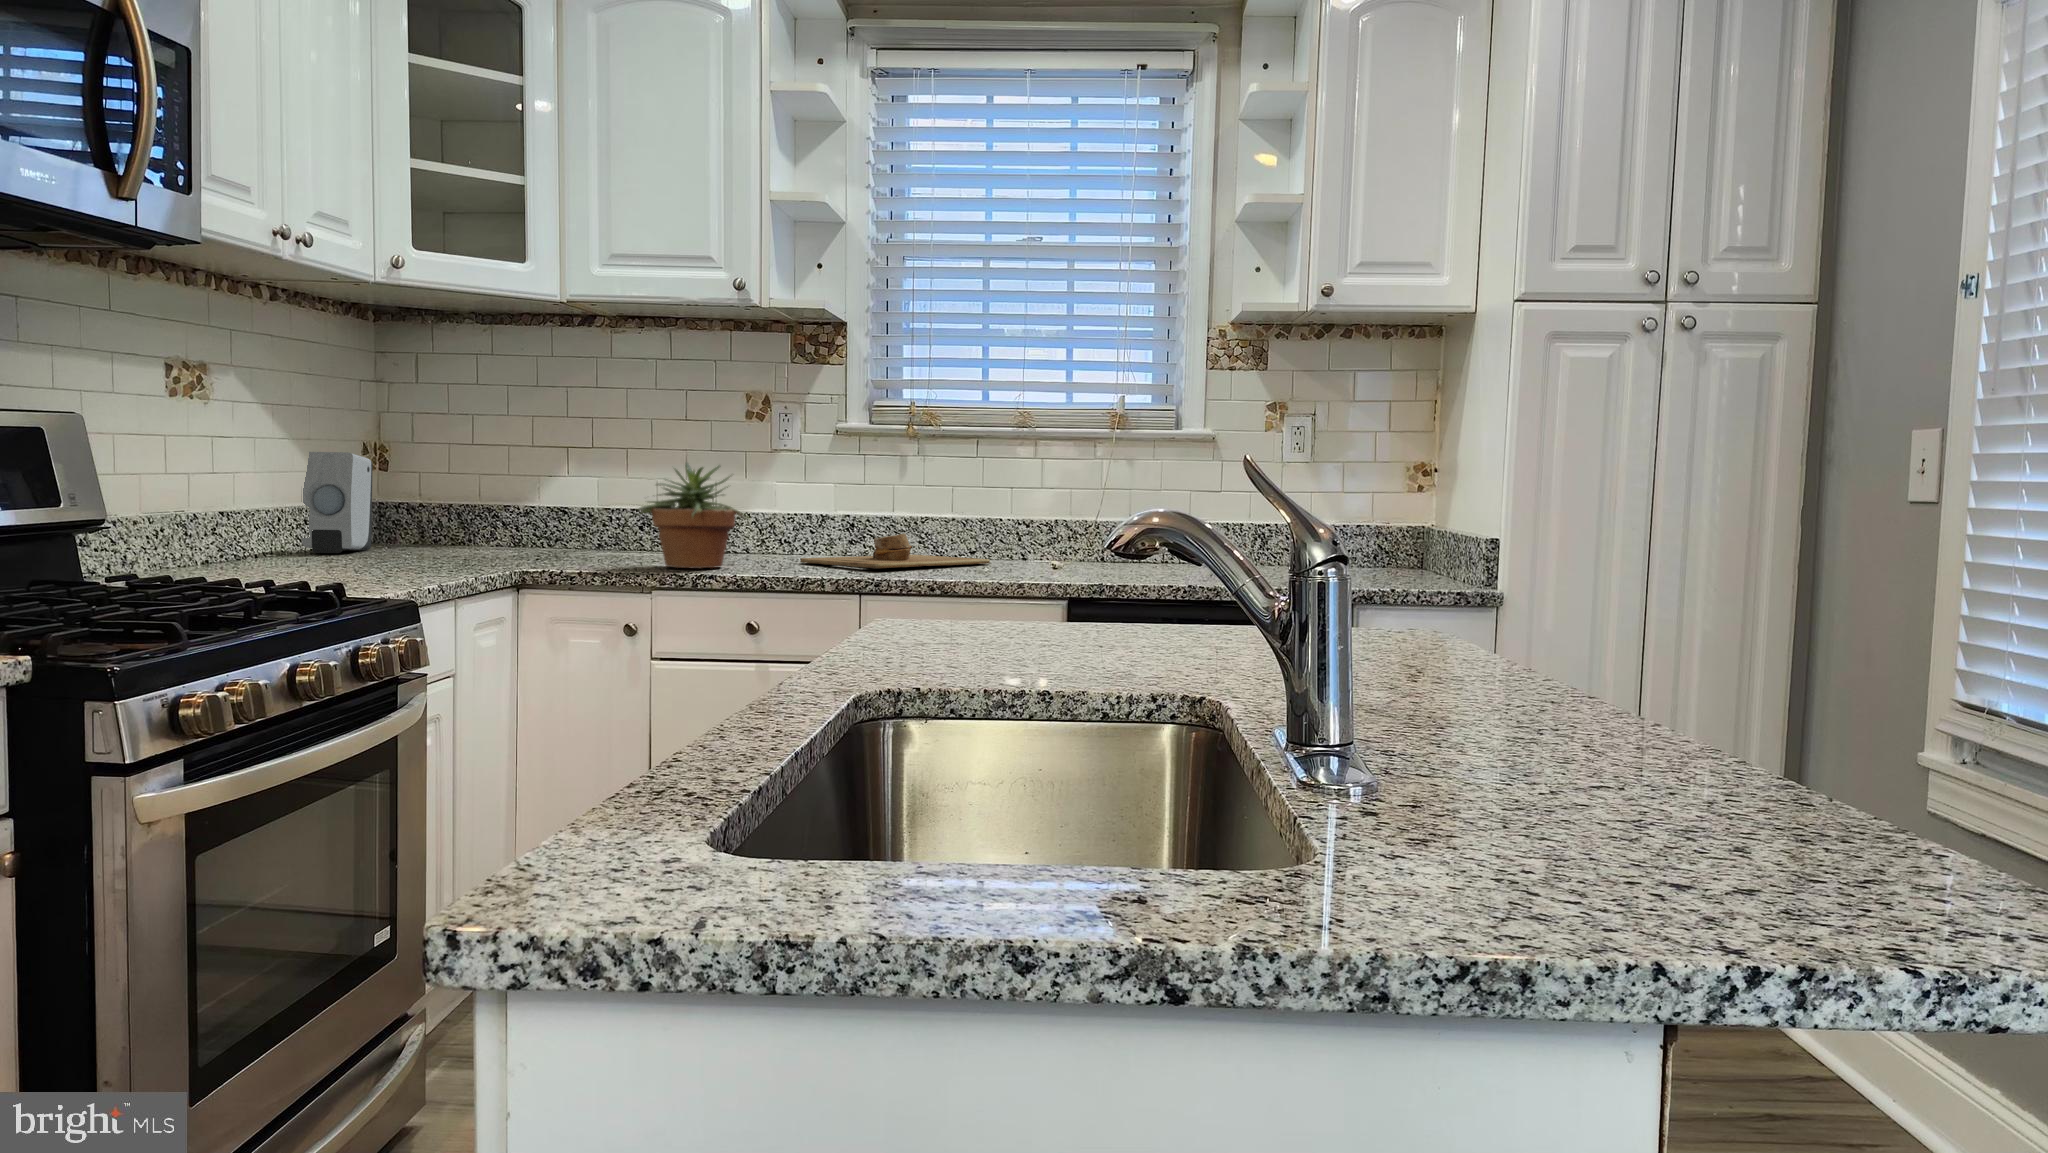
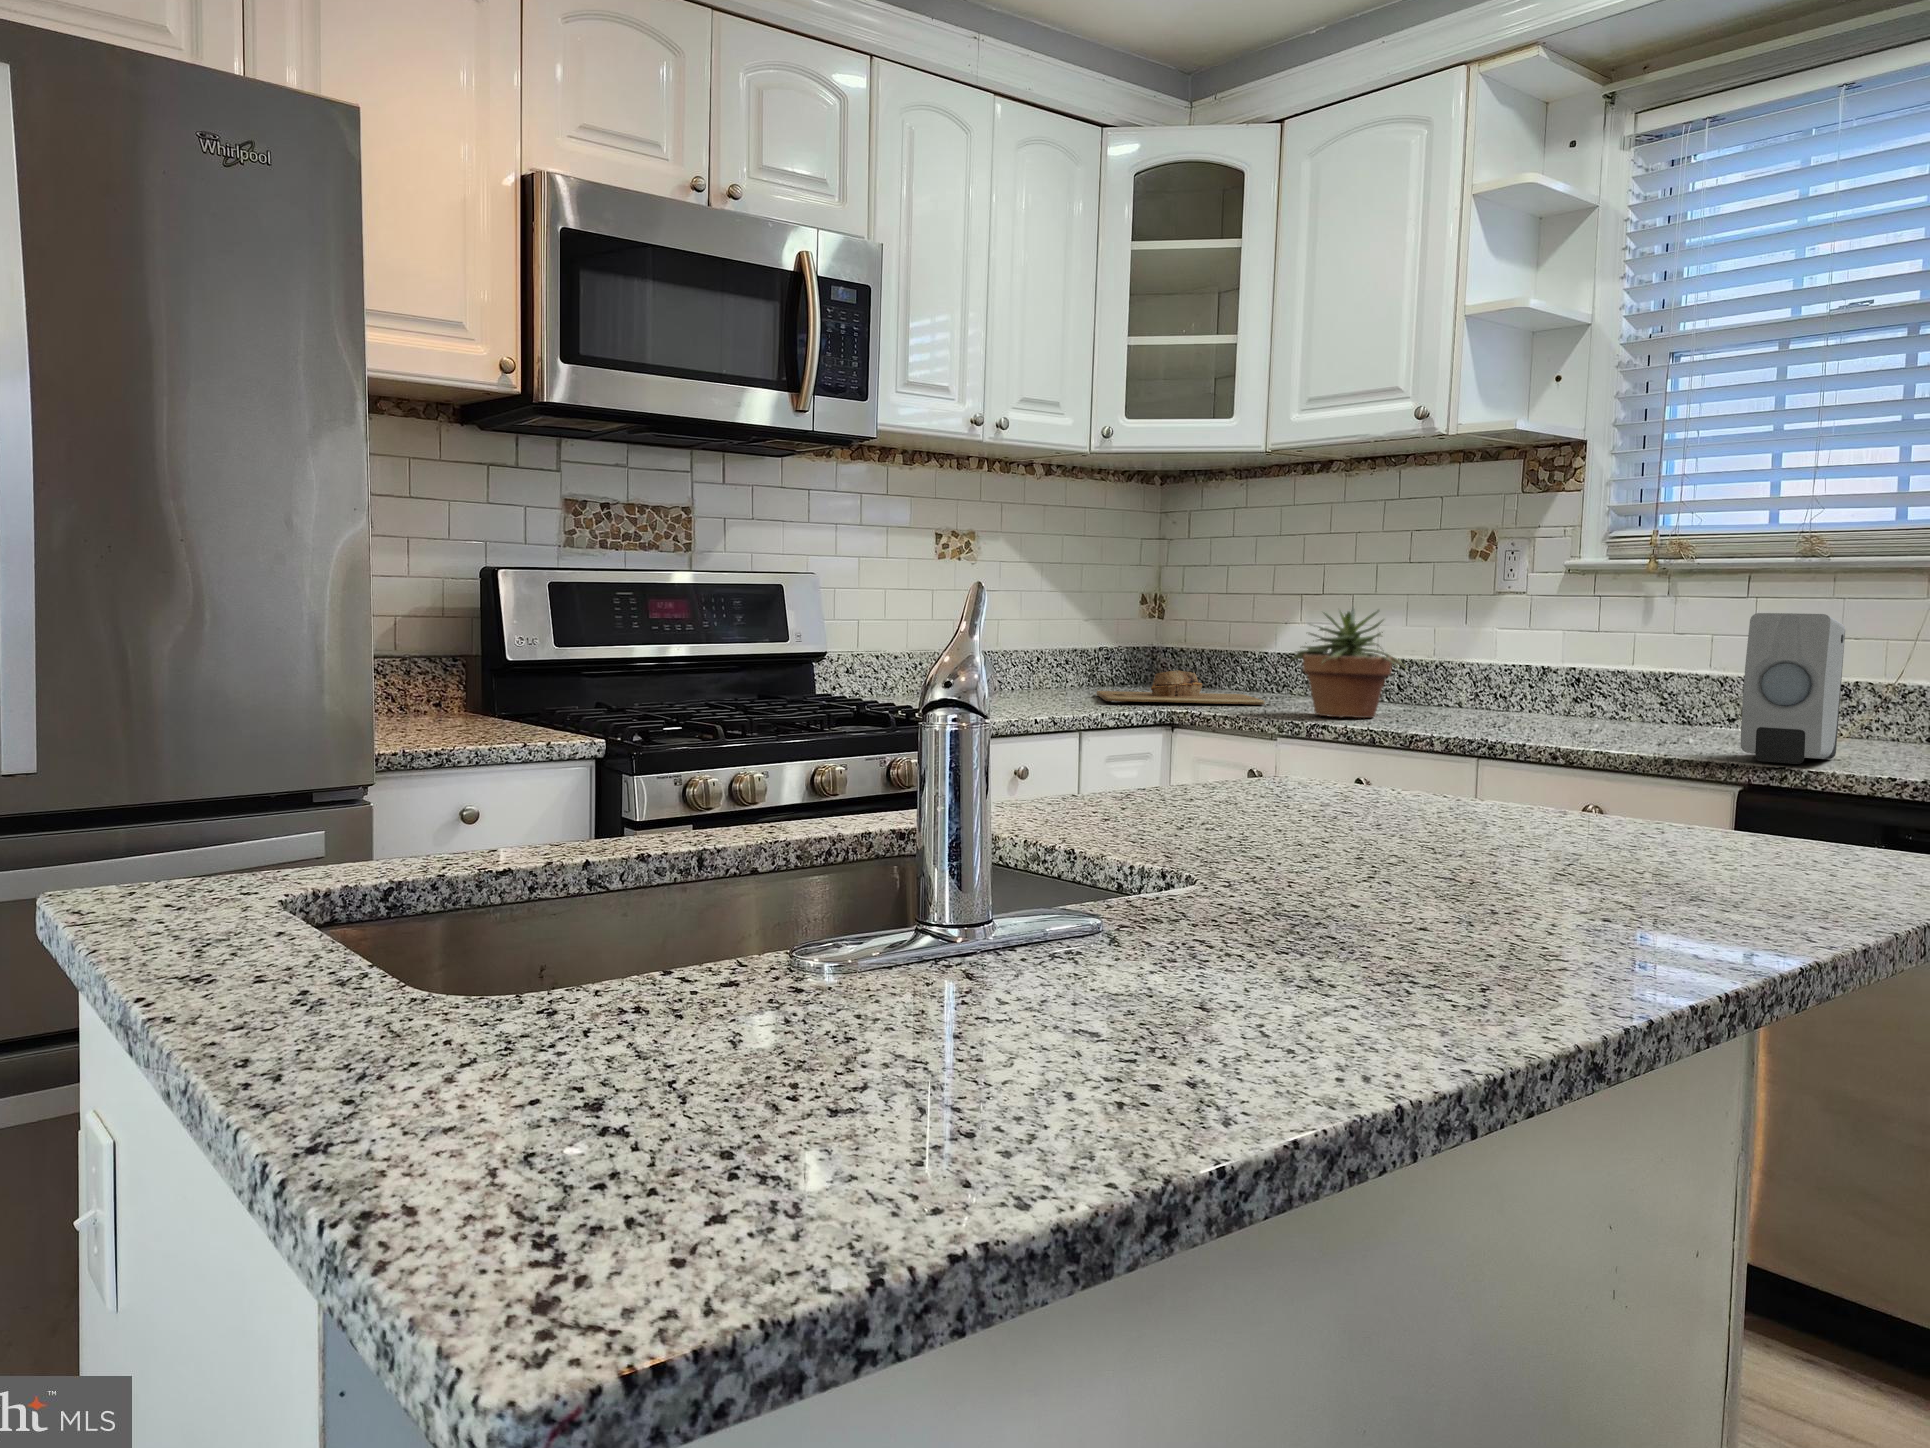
soap dispenser: present [302,452,373,553] -> present [1741,613,1845,764]
cutting board: present [800,533,990,569] -> present [1097,670,1265,705]

